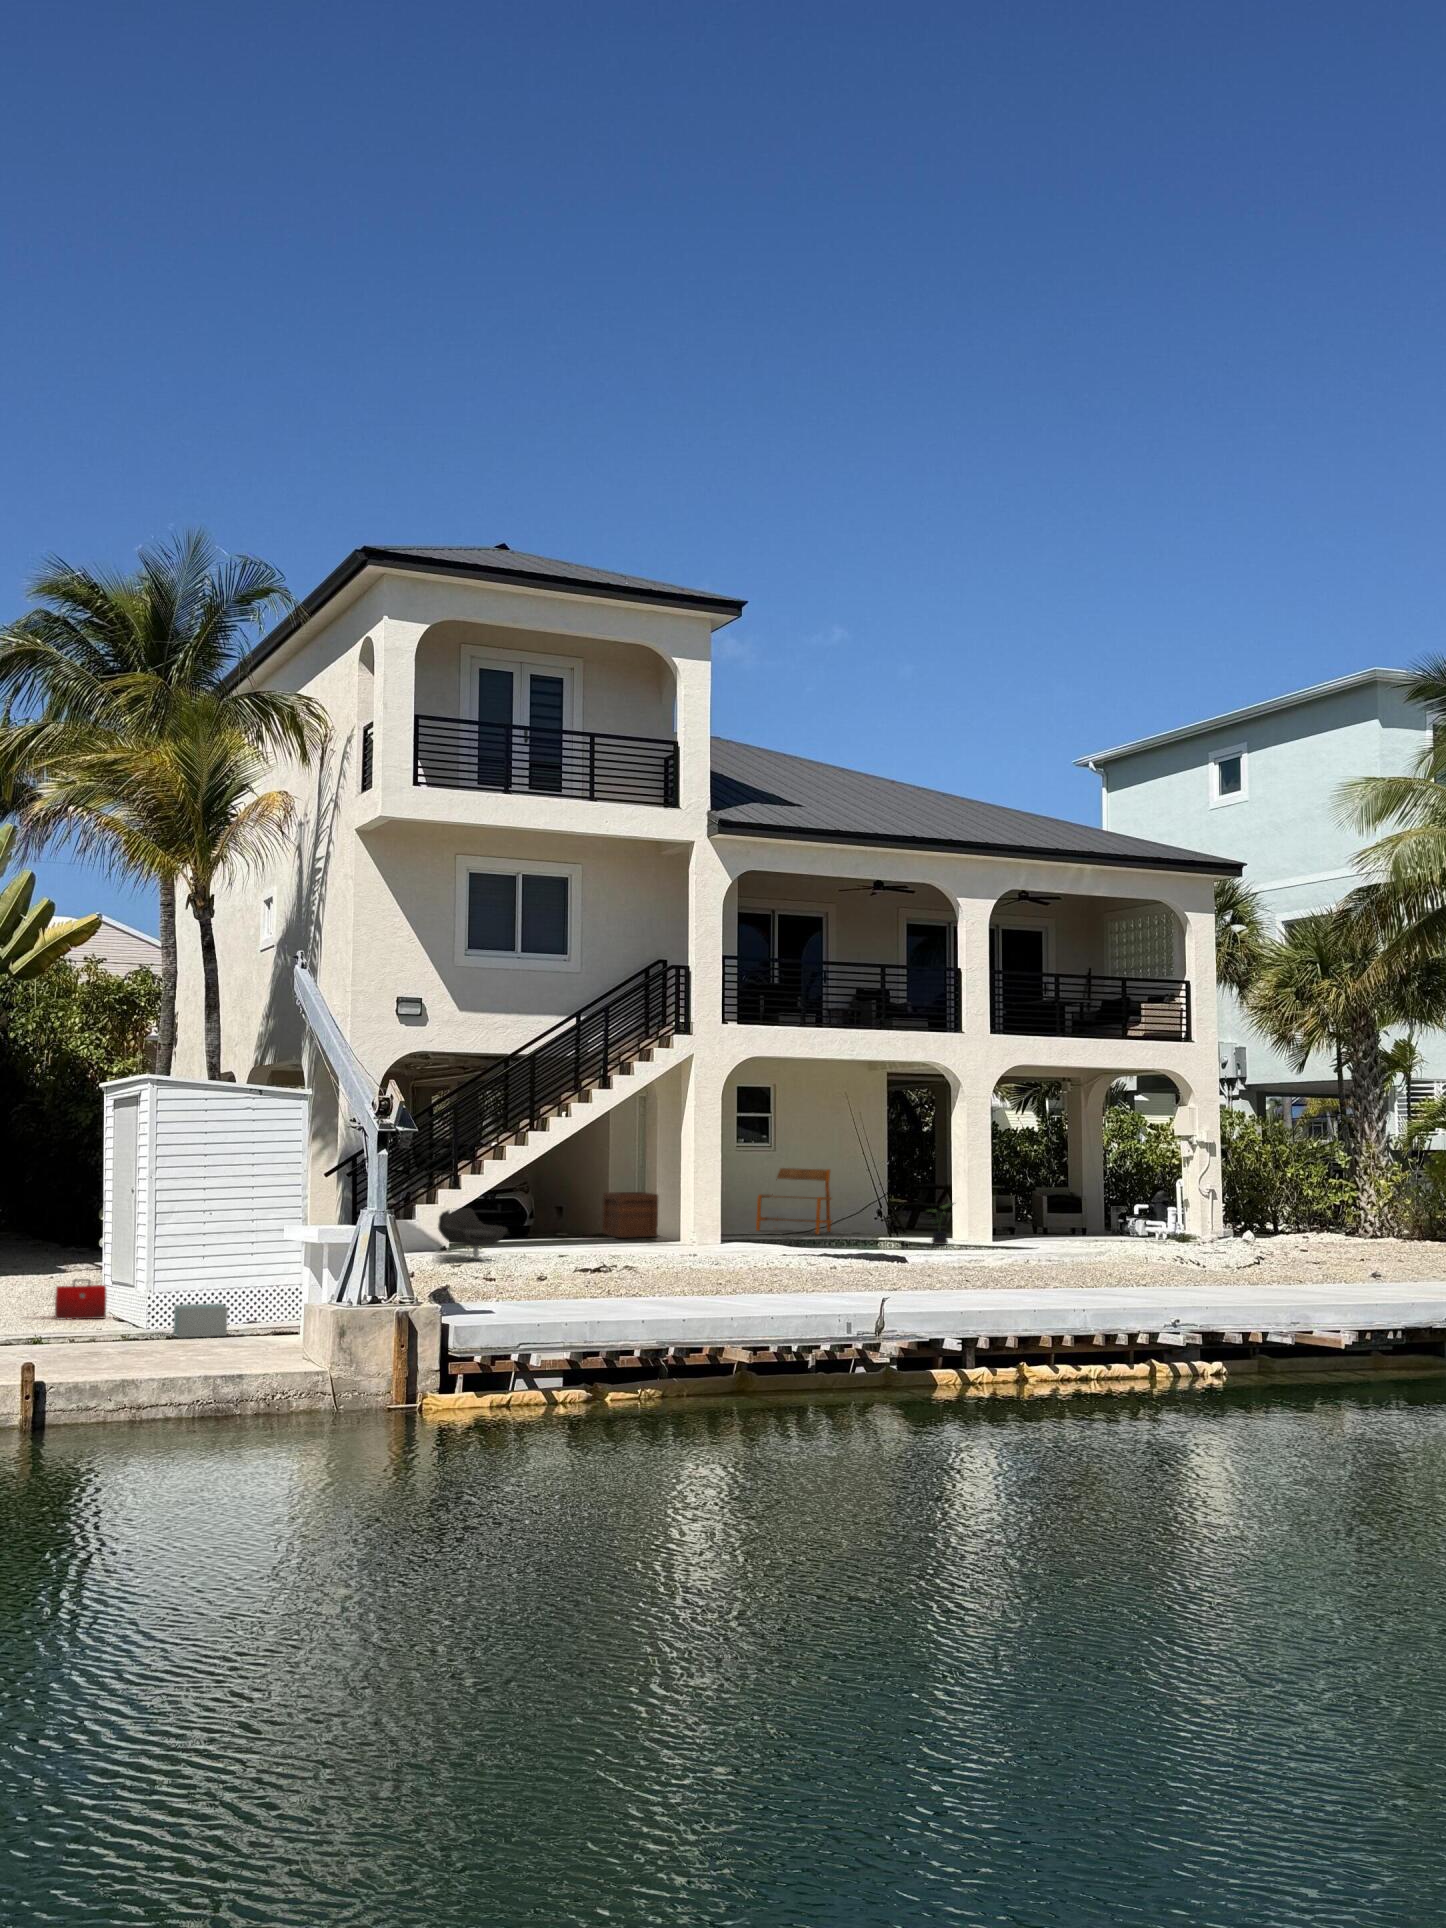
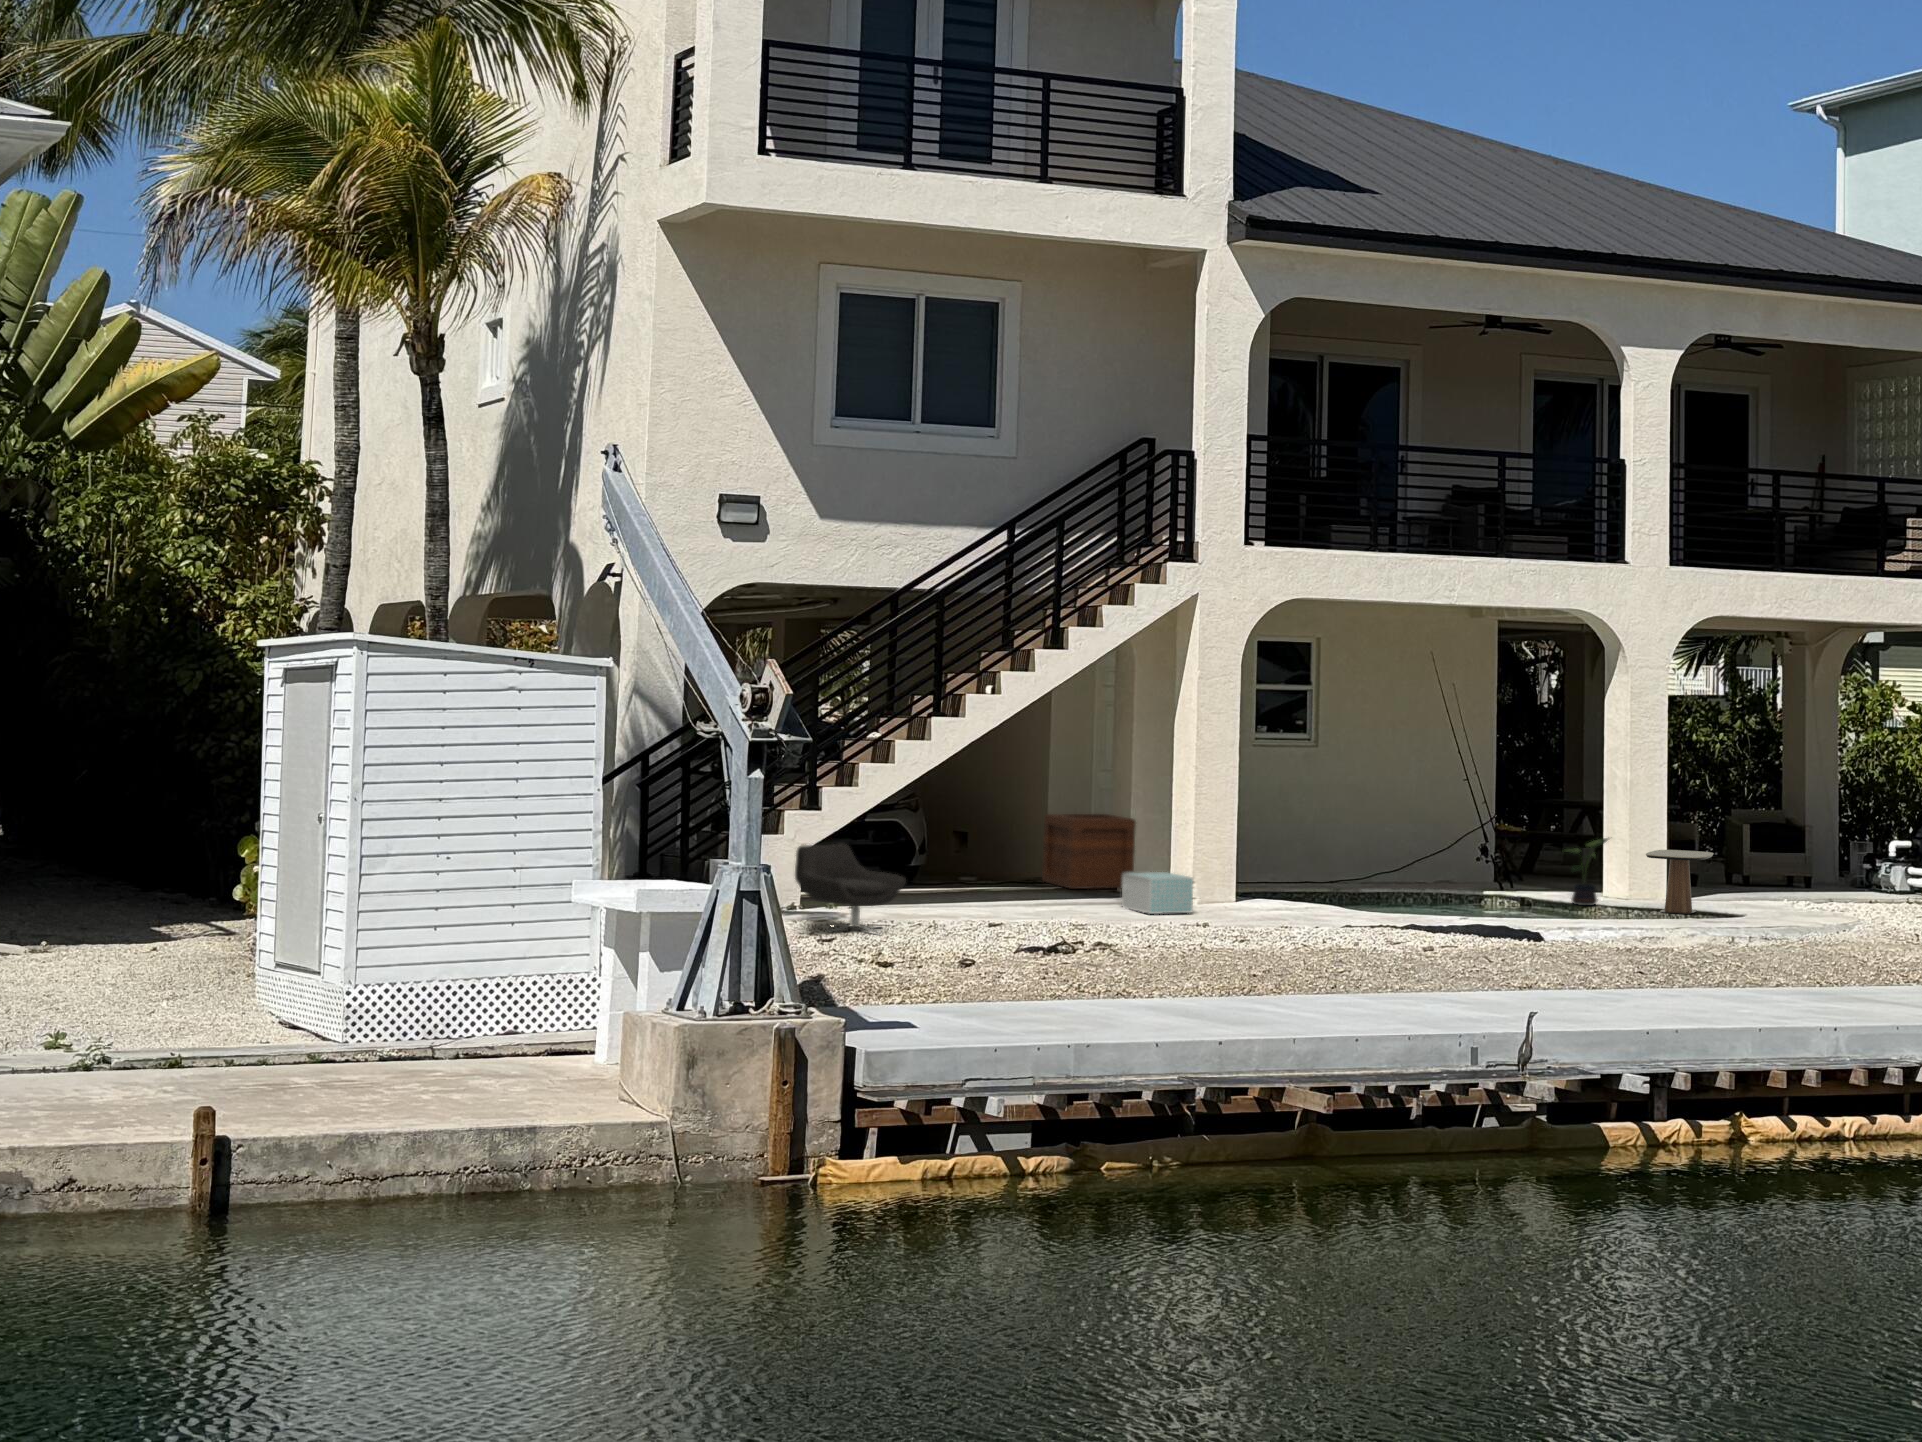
bench: present [756,1168,832,1234] -> none [1286,774,1410,885]
side table: none [977,1210,1020,1249] -> present [1646,850,1714,914]
toolbox: present [55,1279,107,1320] -> none [187,960,274,1026]
storage box: present [173,1303,228,1338] -> present [1122,872,1193,914]

